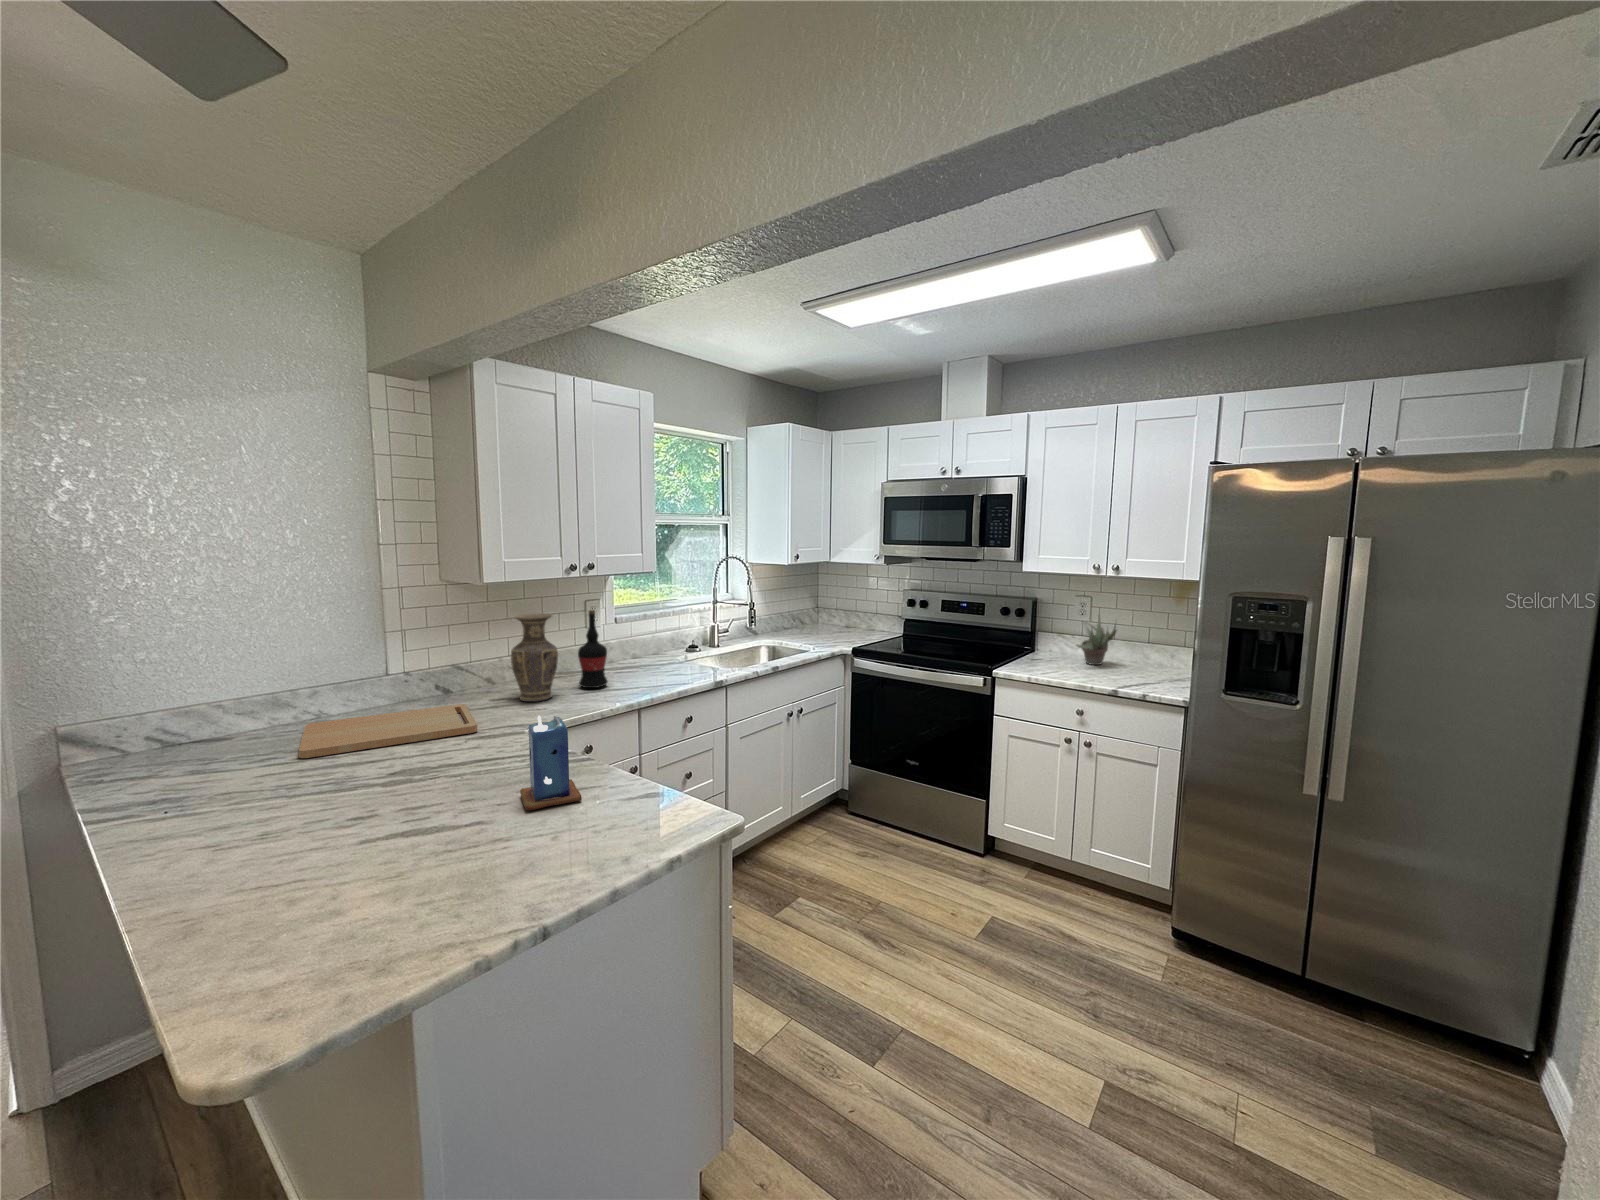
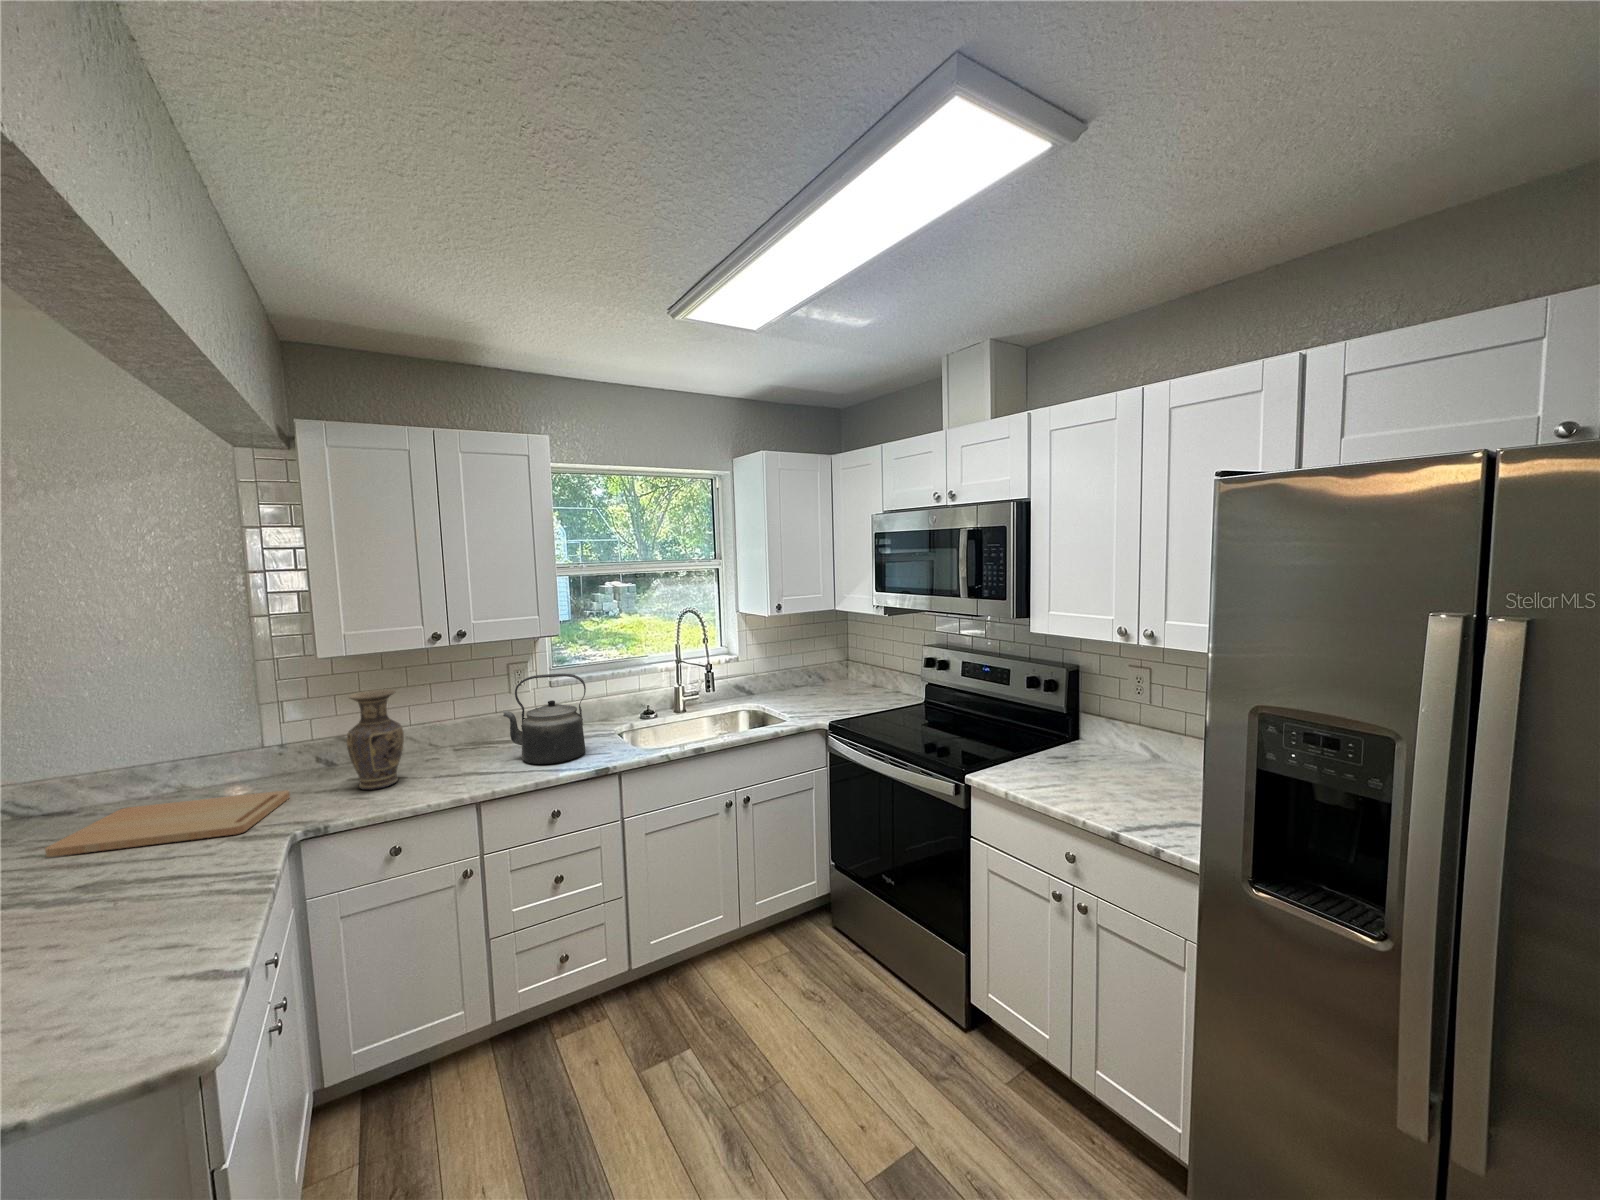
kettle: none [622,604,690,680] -> present [503,674,586,764]
wine bottle: present [578,610,608,688] -> none [439,684,476,773]
succulent plant: present [1076,614,1117,665] -> none [1091,697,1166,774]
candle: present [520,715,582,810] -> none [53,860,174,982]

